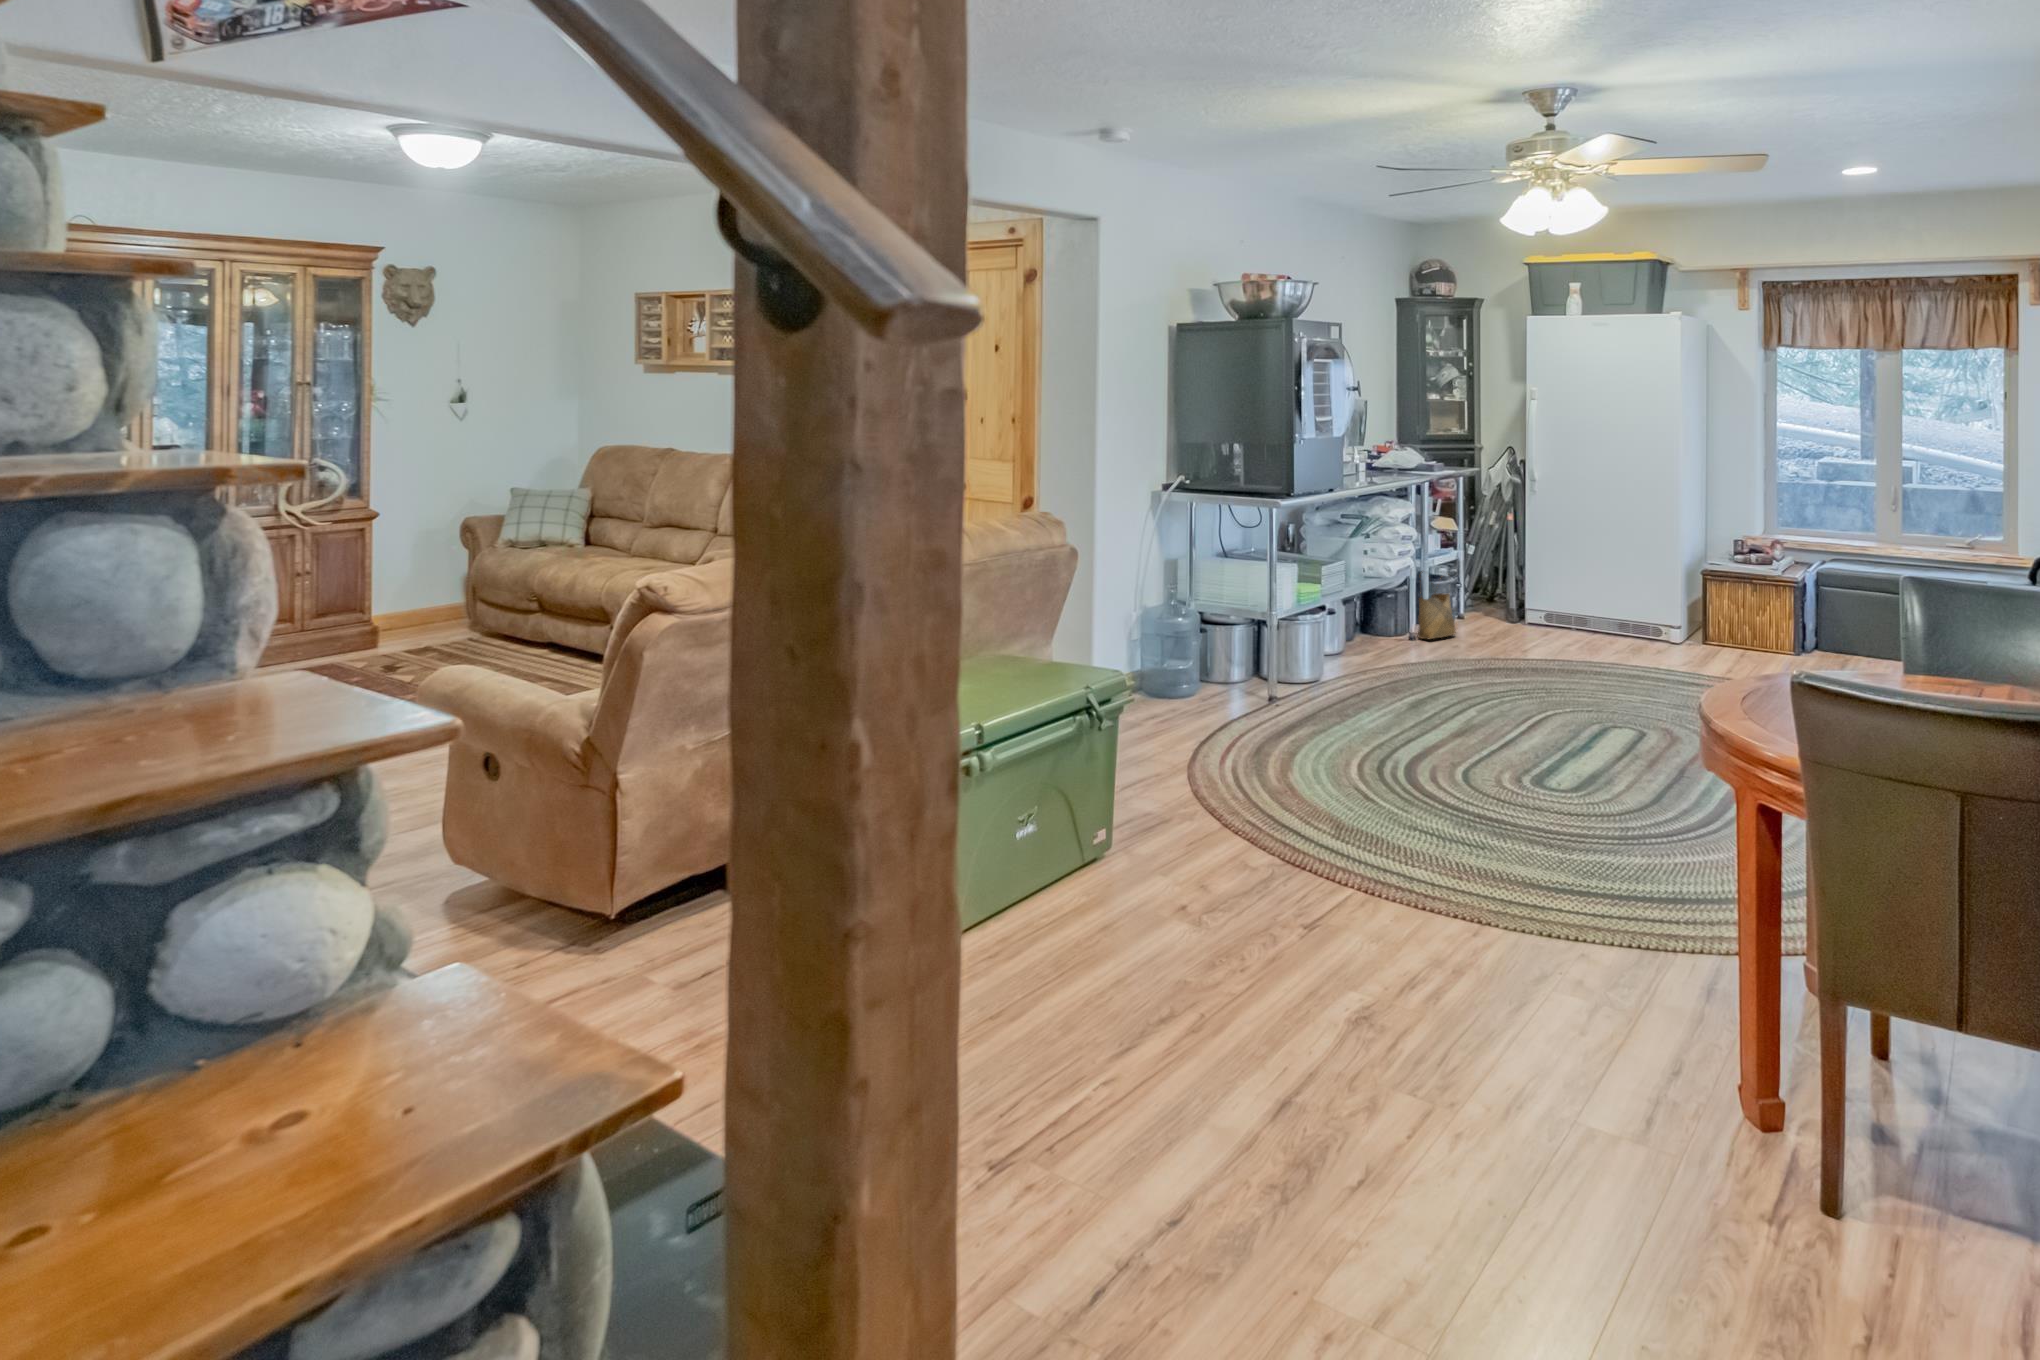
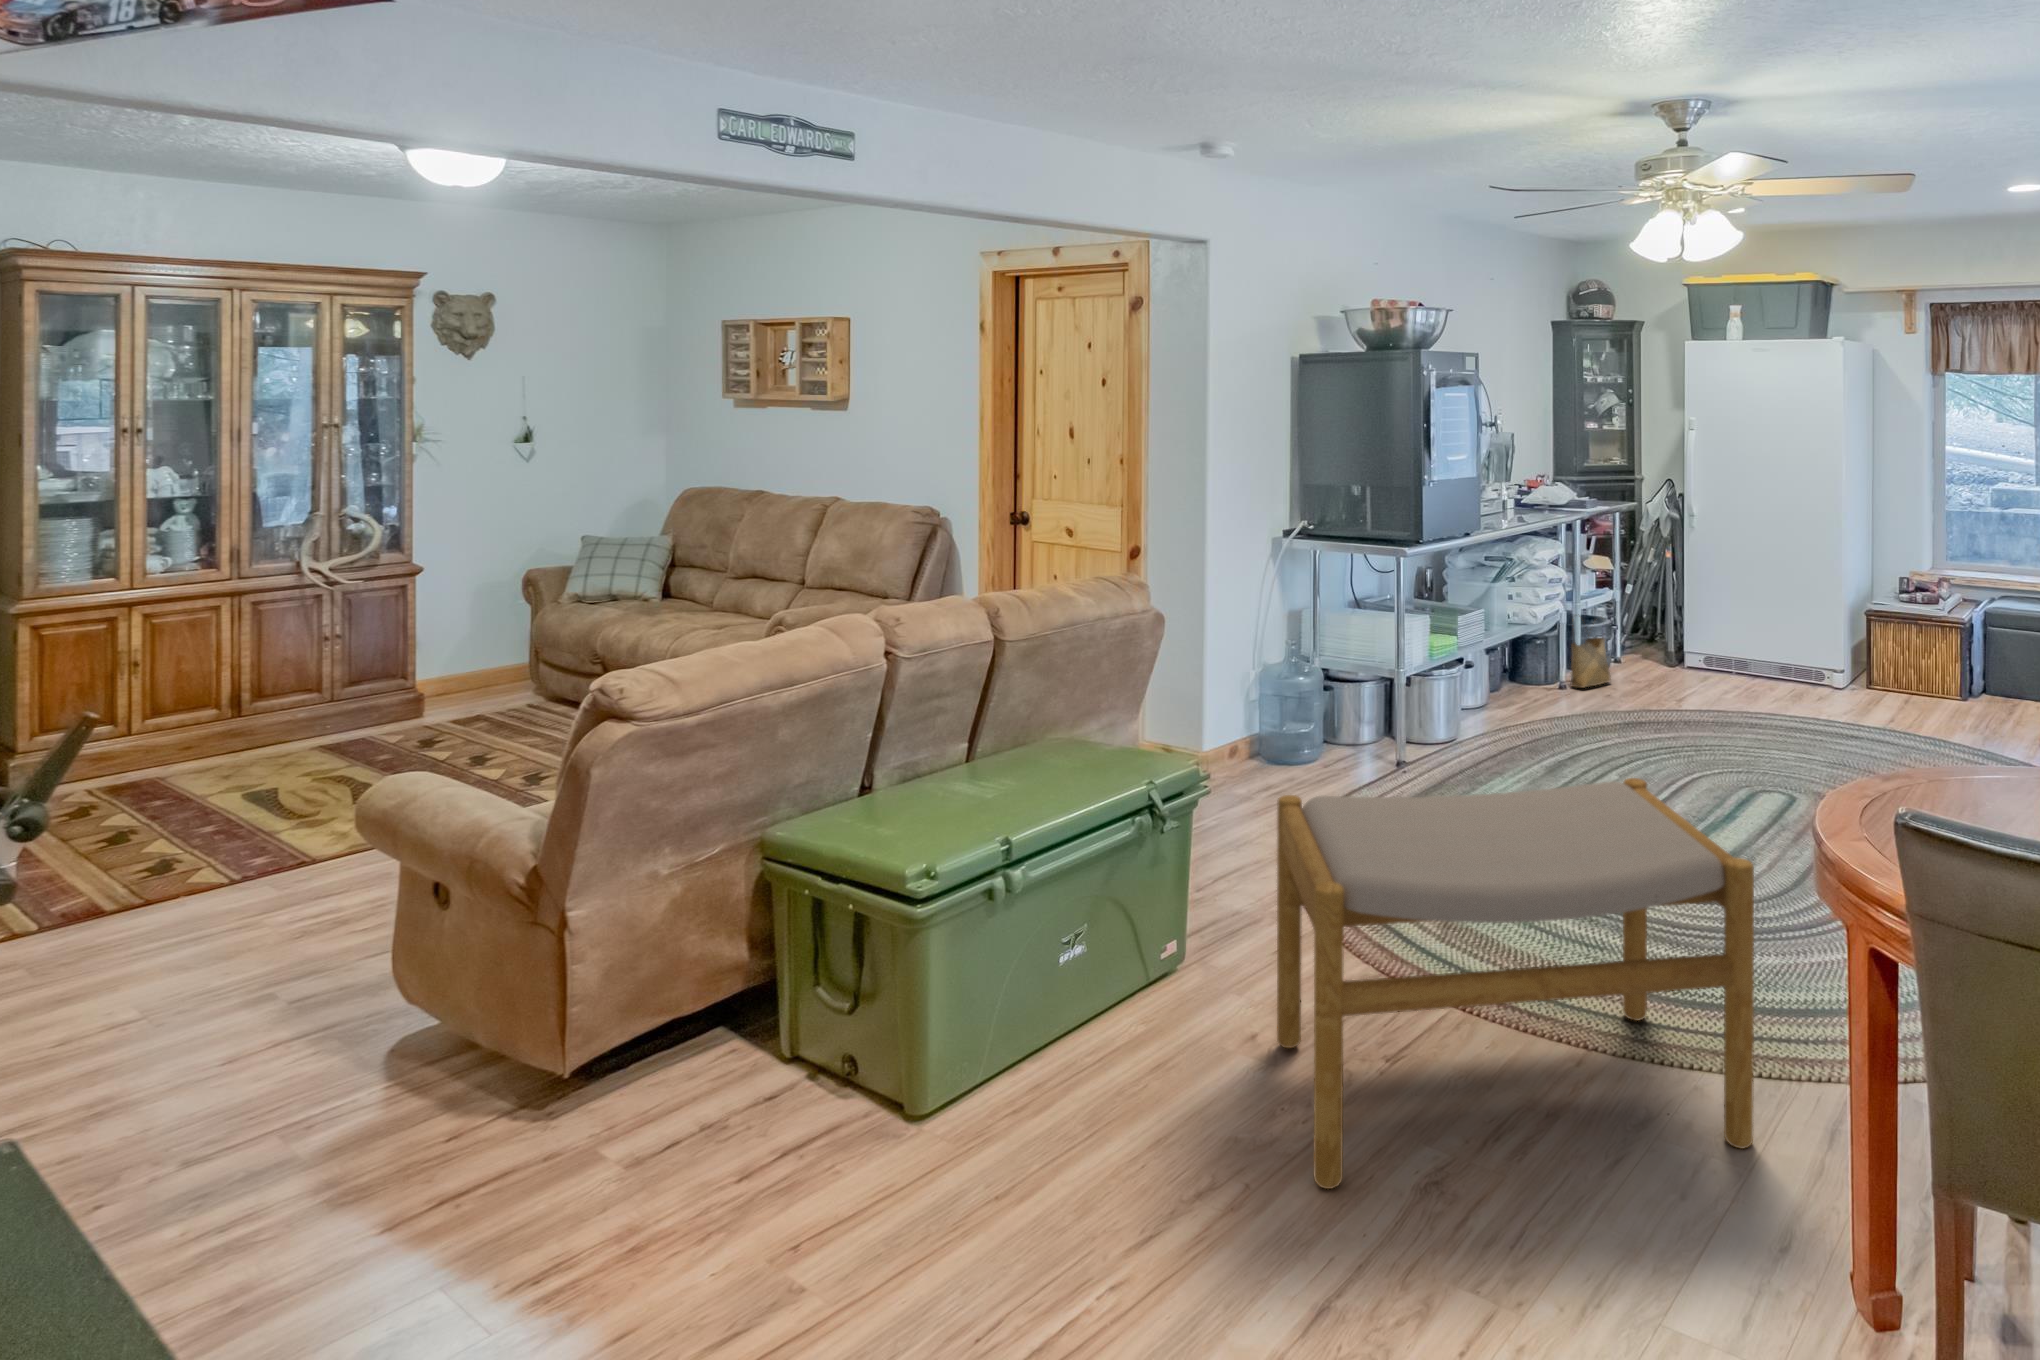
footstool: none [1203,689,1640,1018] -> present [1277,778,1754,1189]

